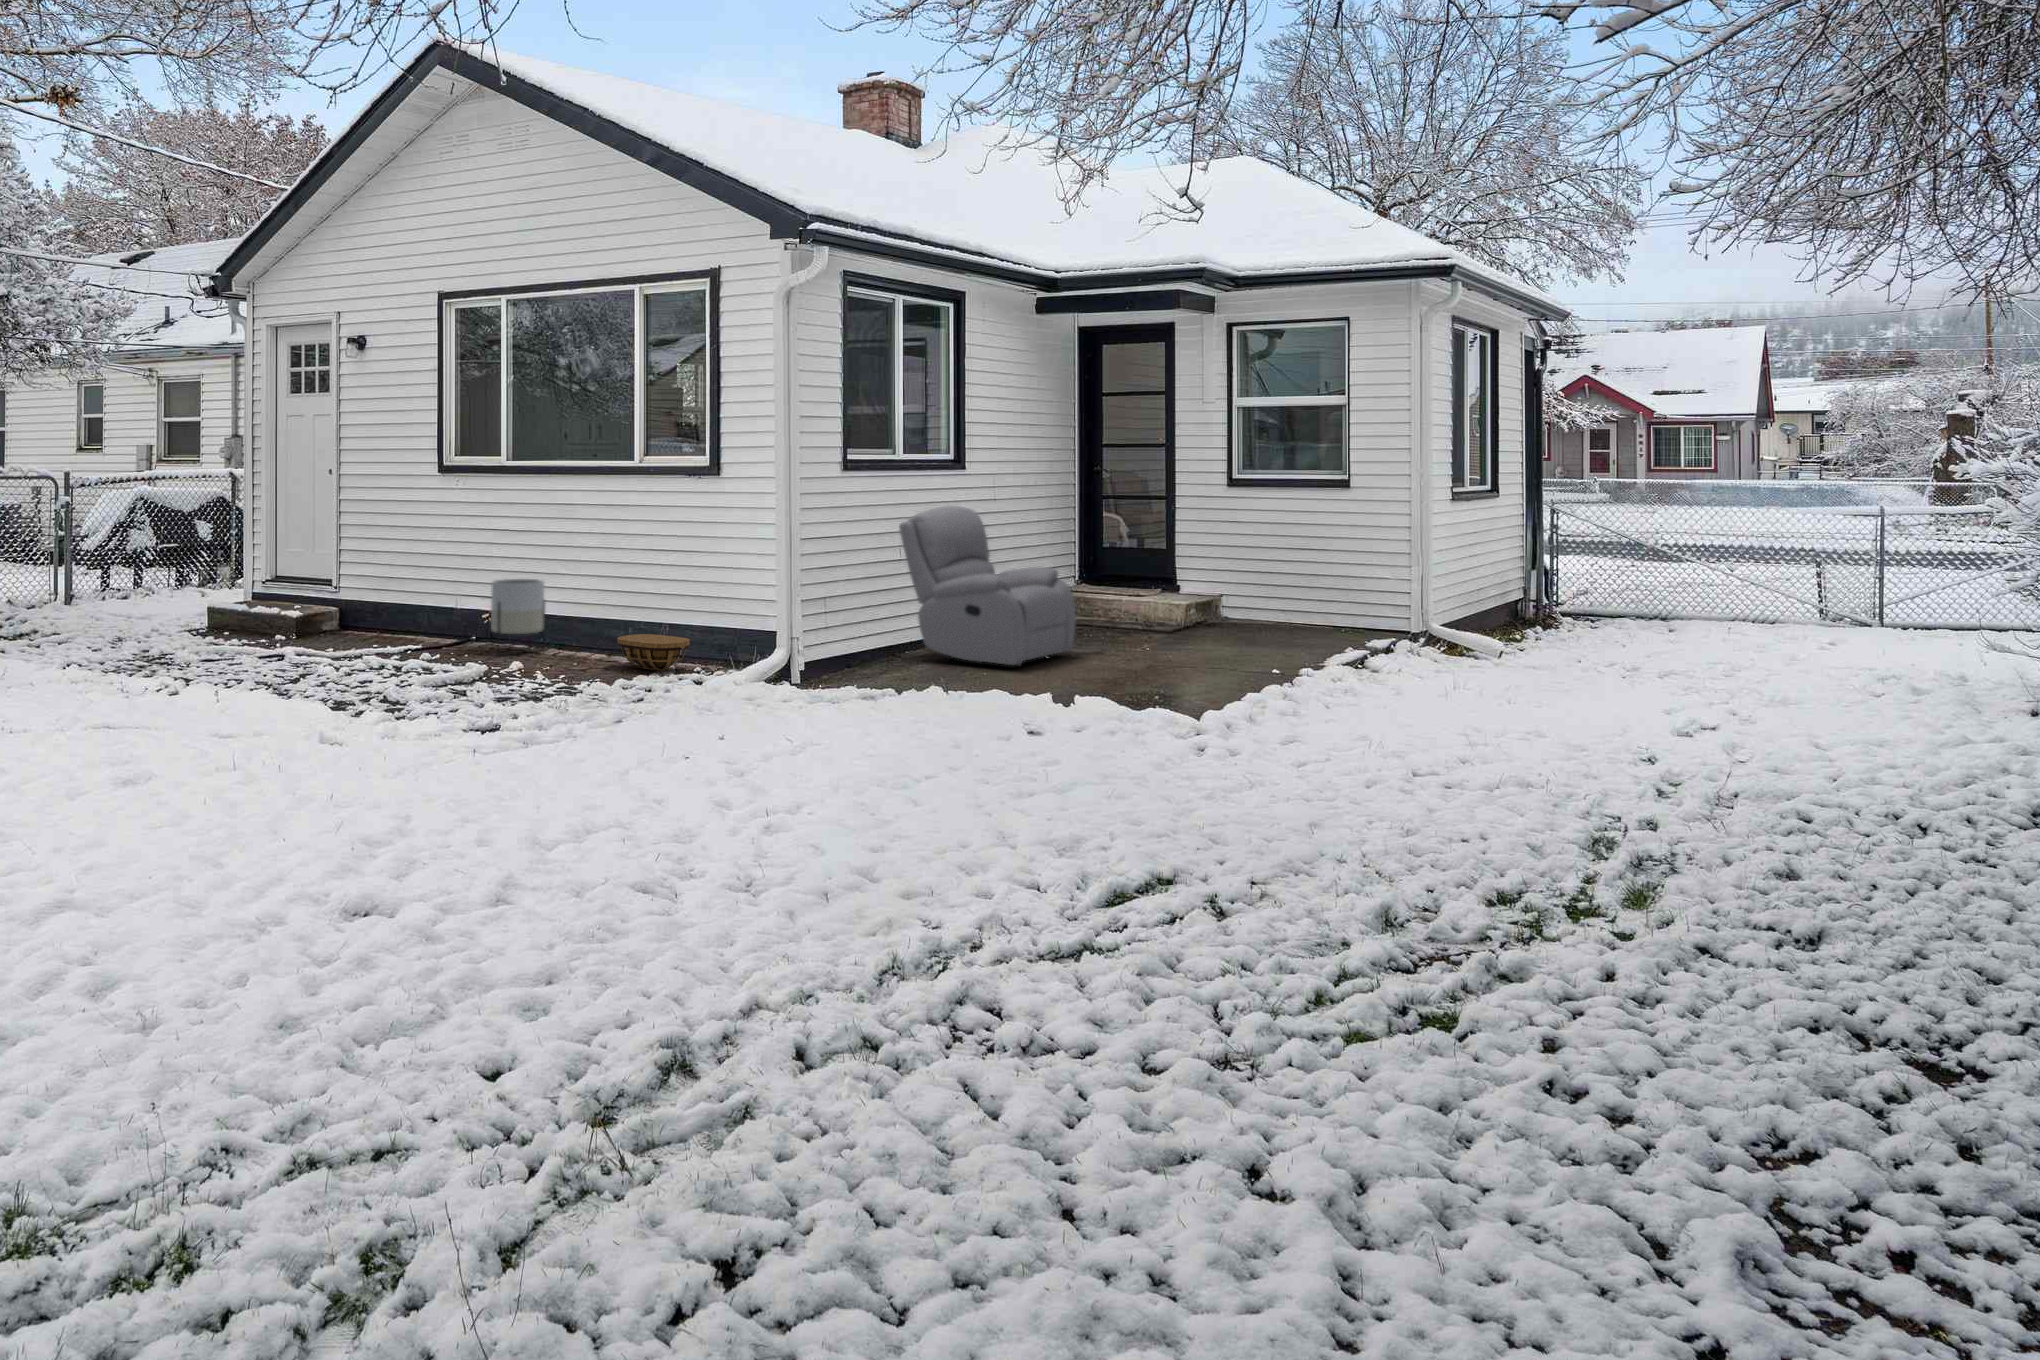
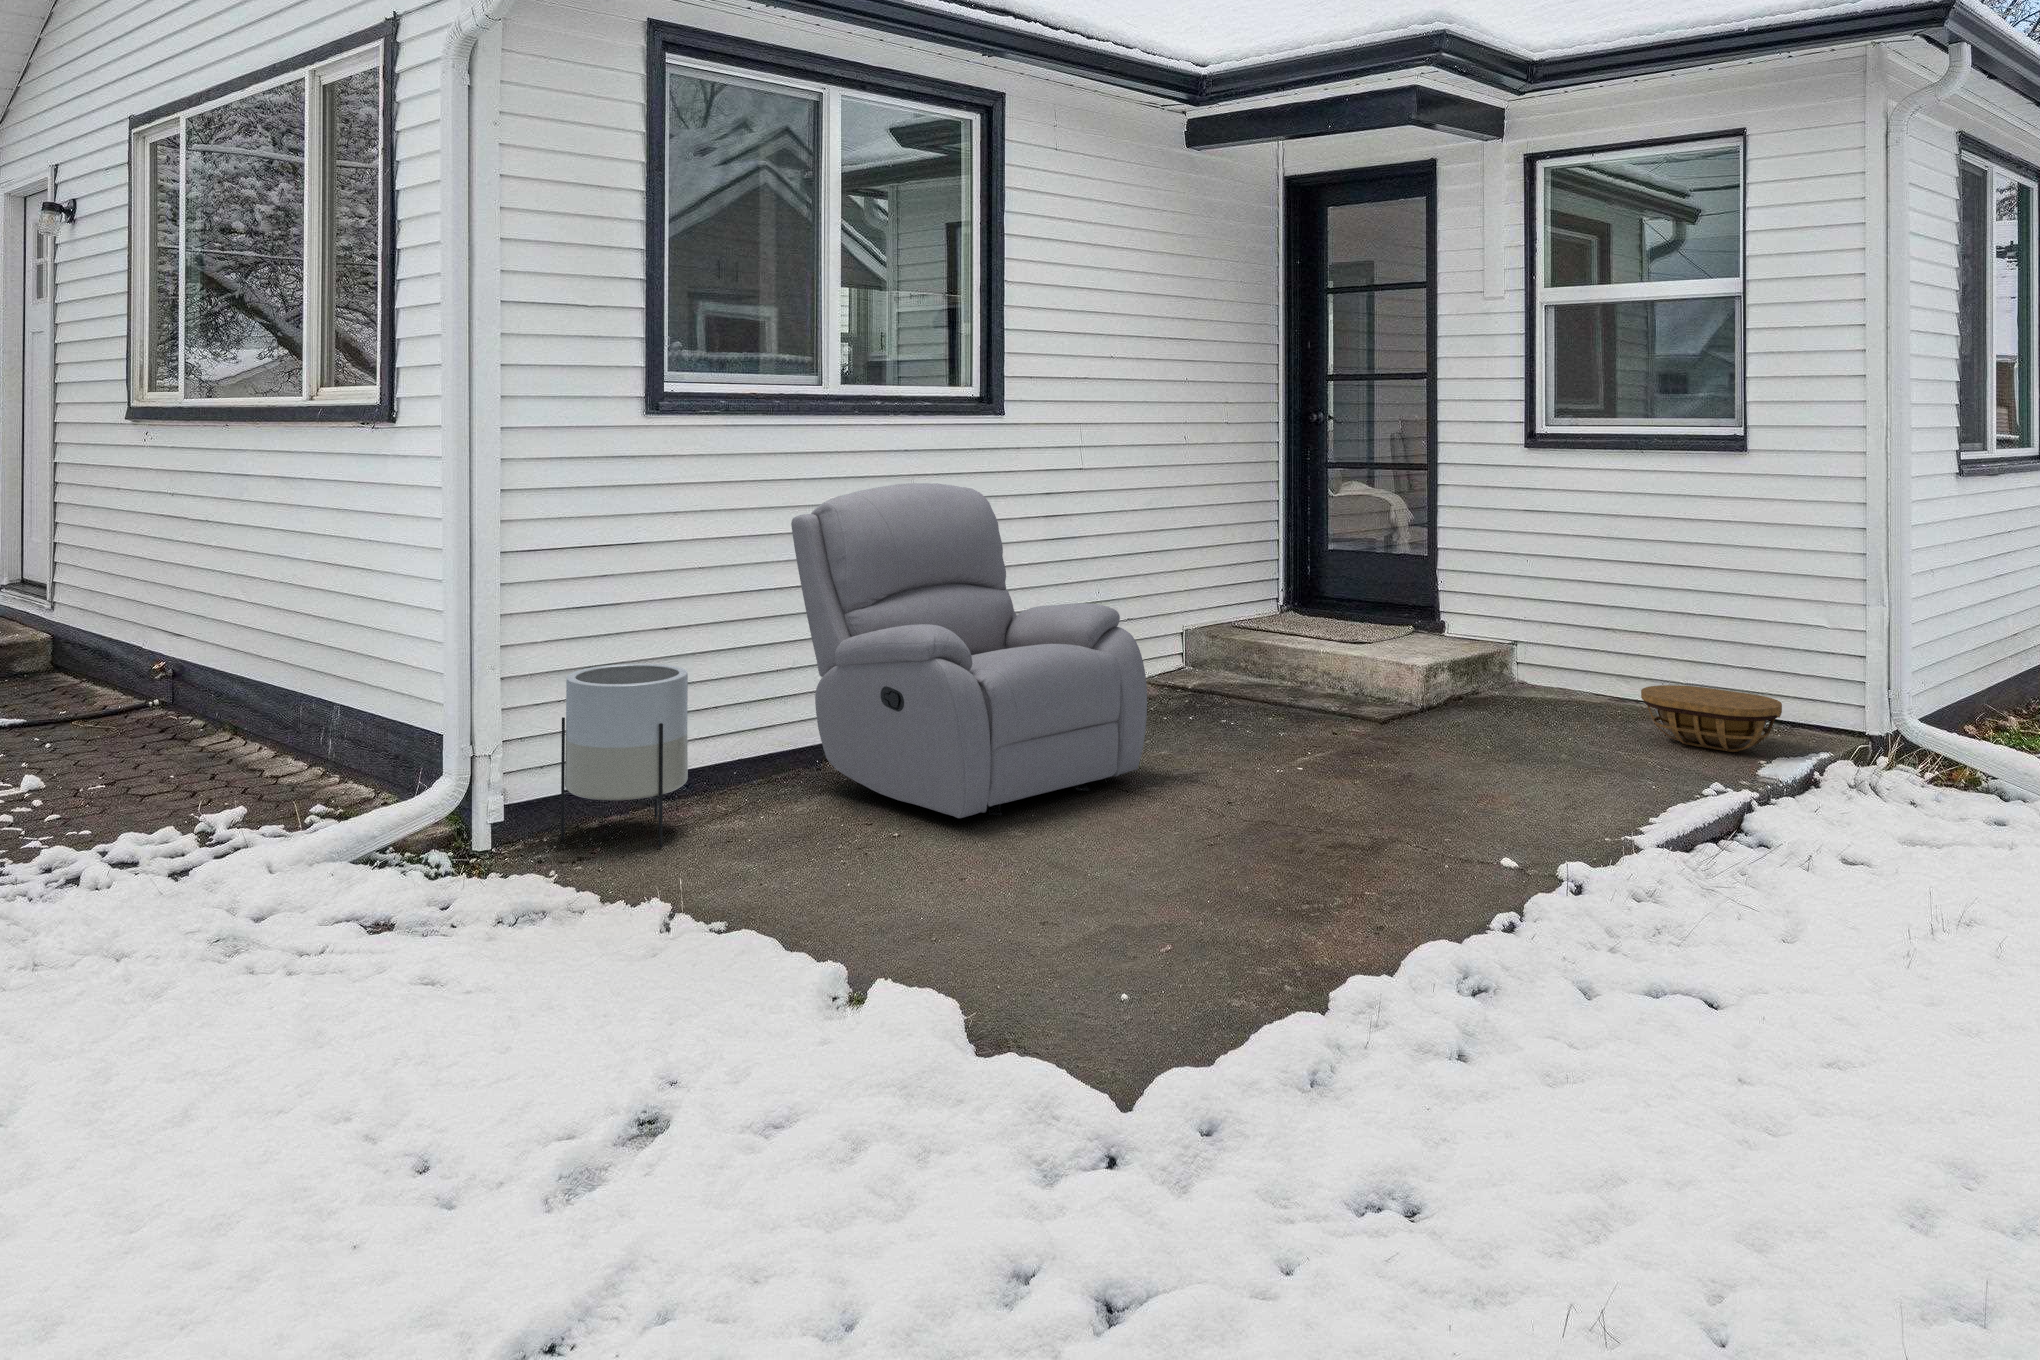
planter: present [491,579,545,646] -> present [561,664,688,848]
basket: present [618,634,690,671] -> present [1641,685,1782,752]

